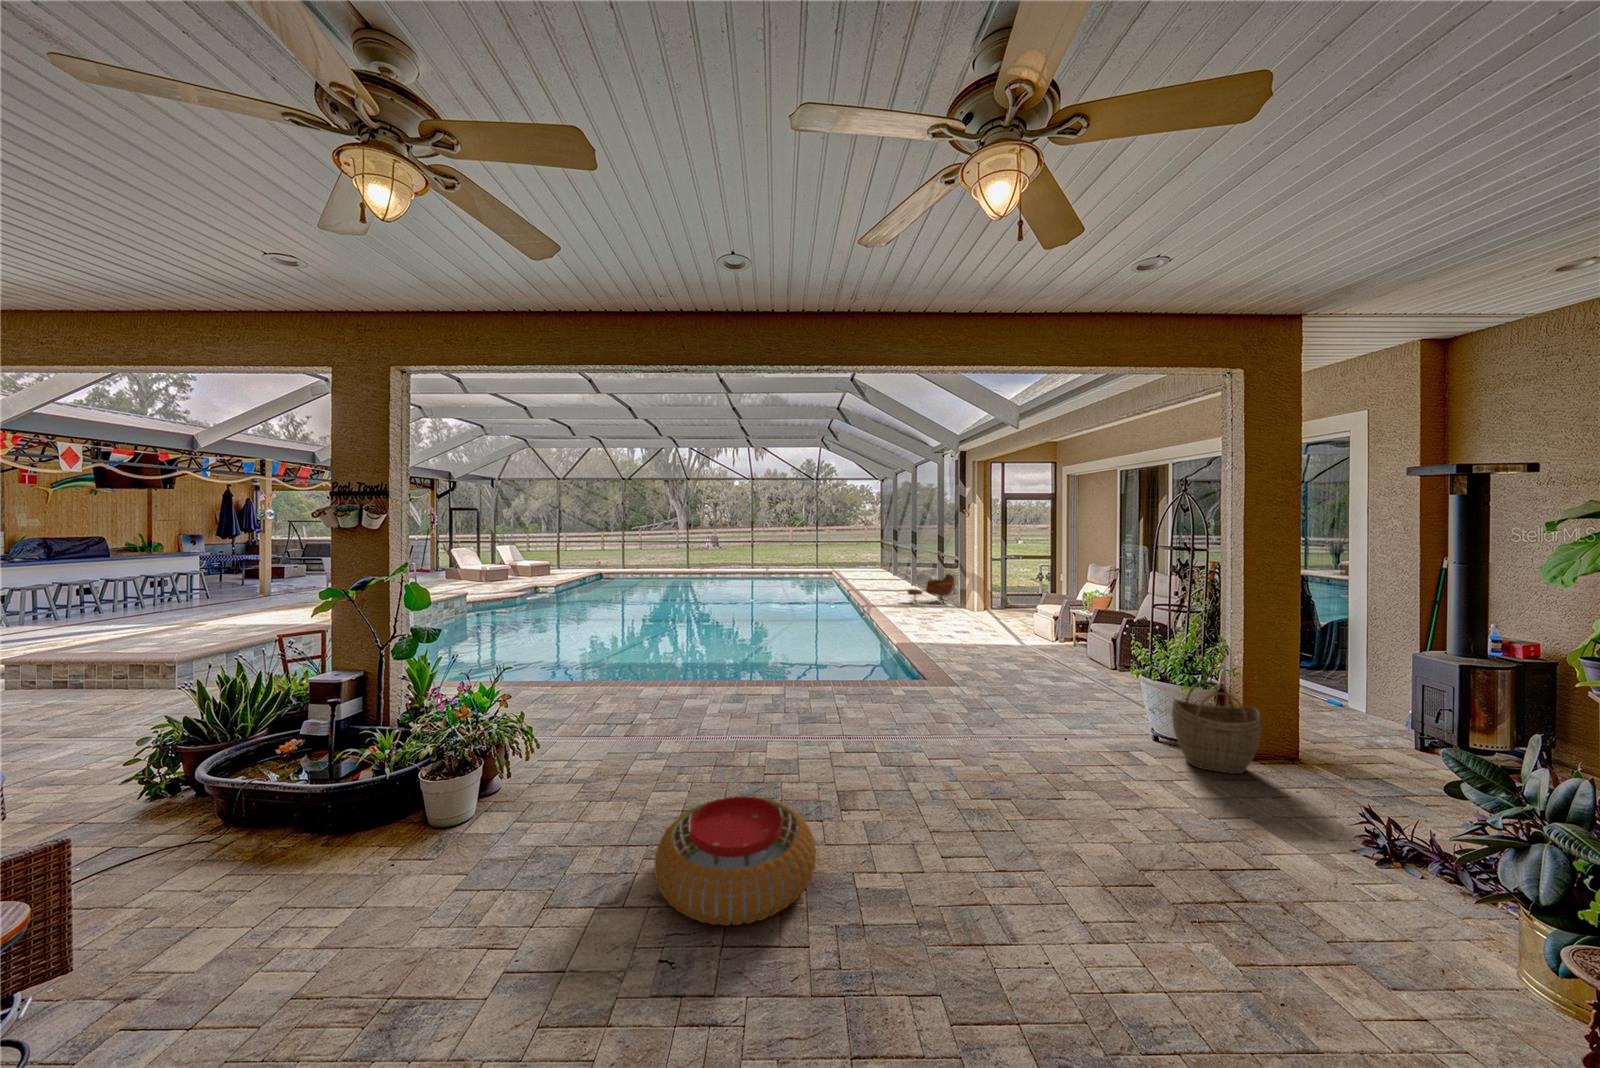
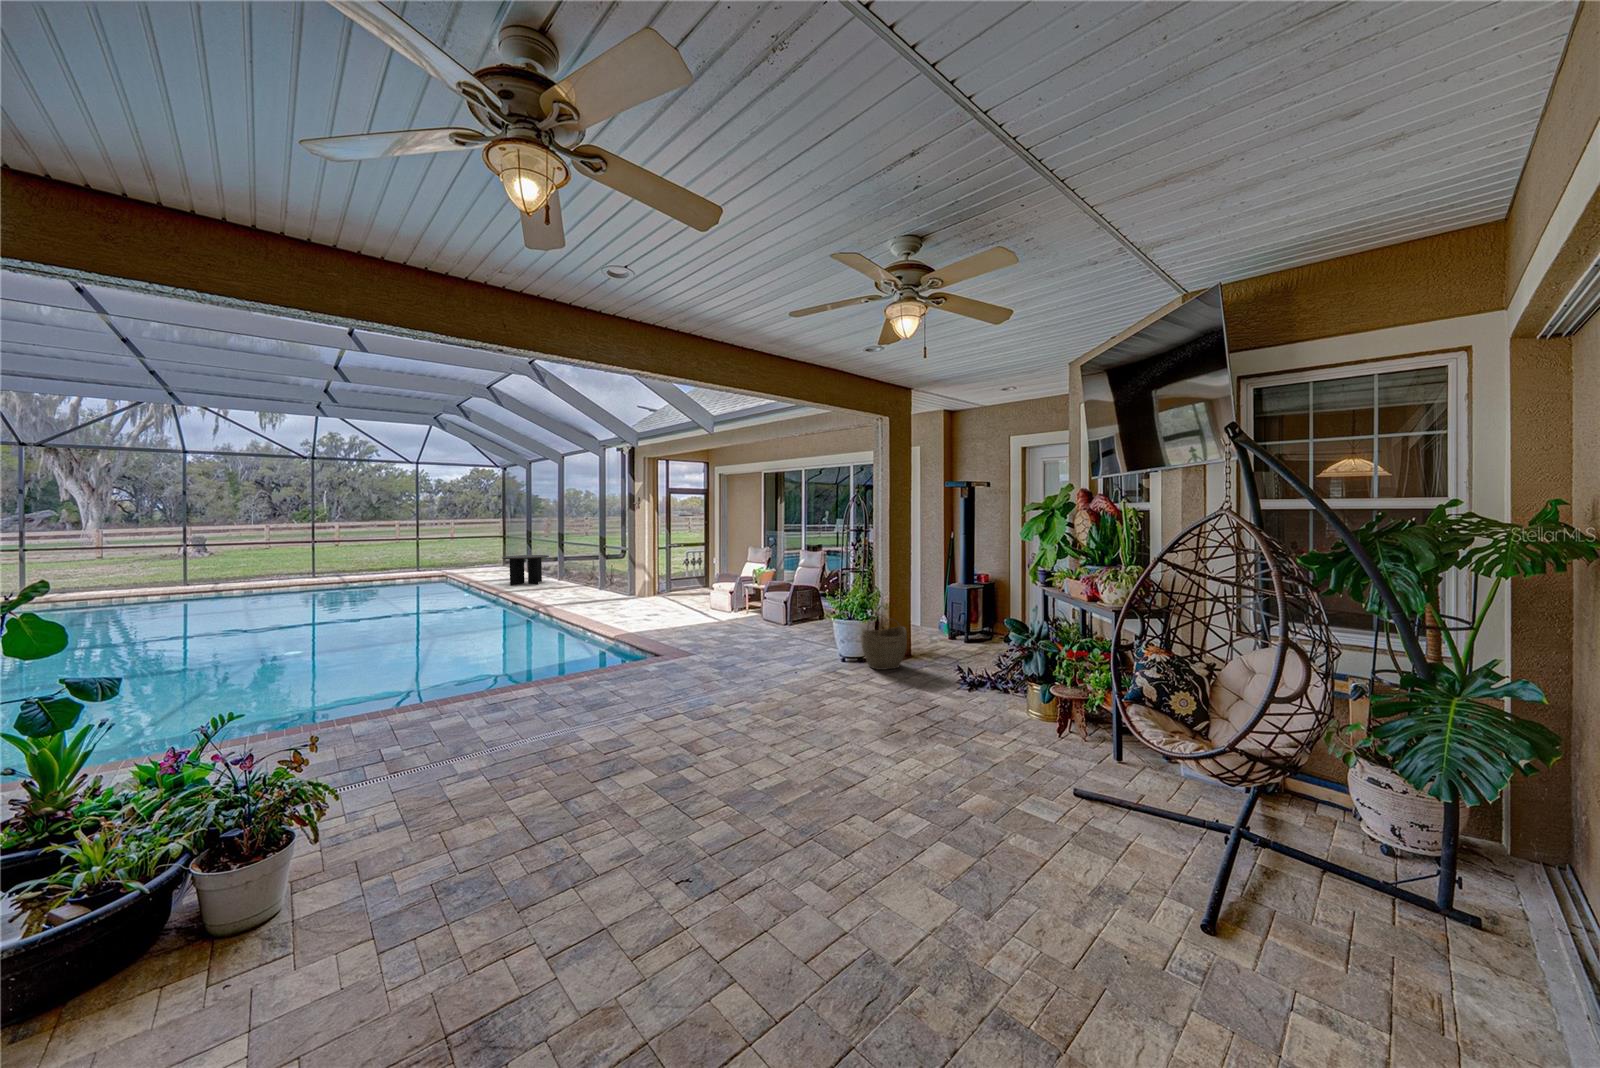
coffee table: none [867,558,906,586] -> present [502,555,549,585]
lounge chair: present [908,574,954,603] -> none [572,558,623,600]
pouf: present [654,796,816,926] -> none [608,745,746,841]

